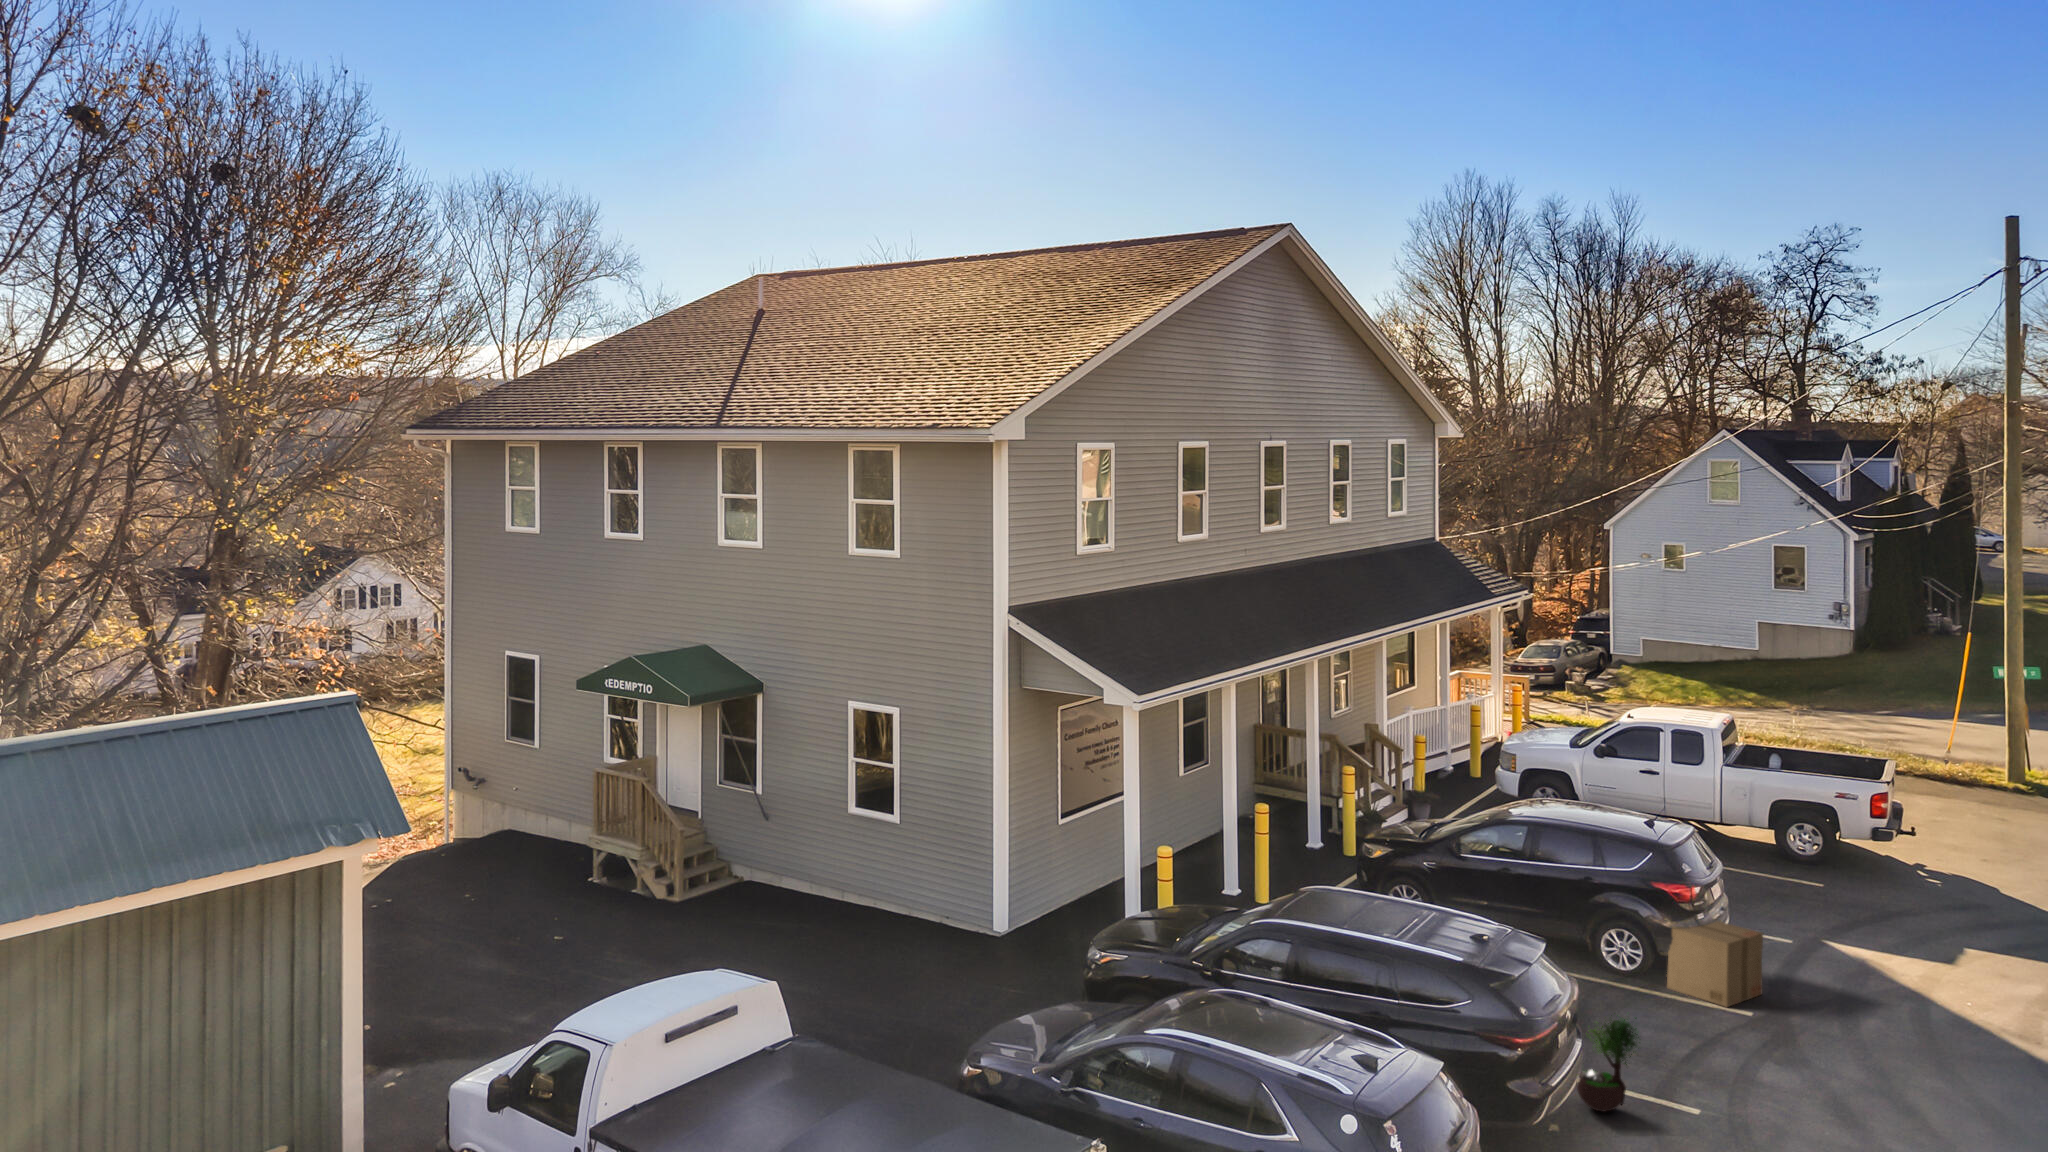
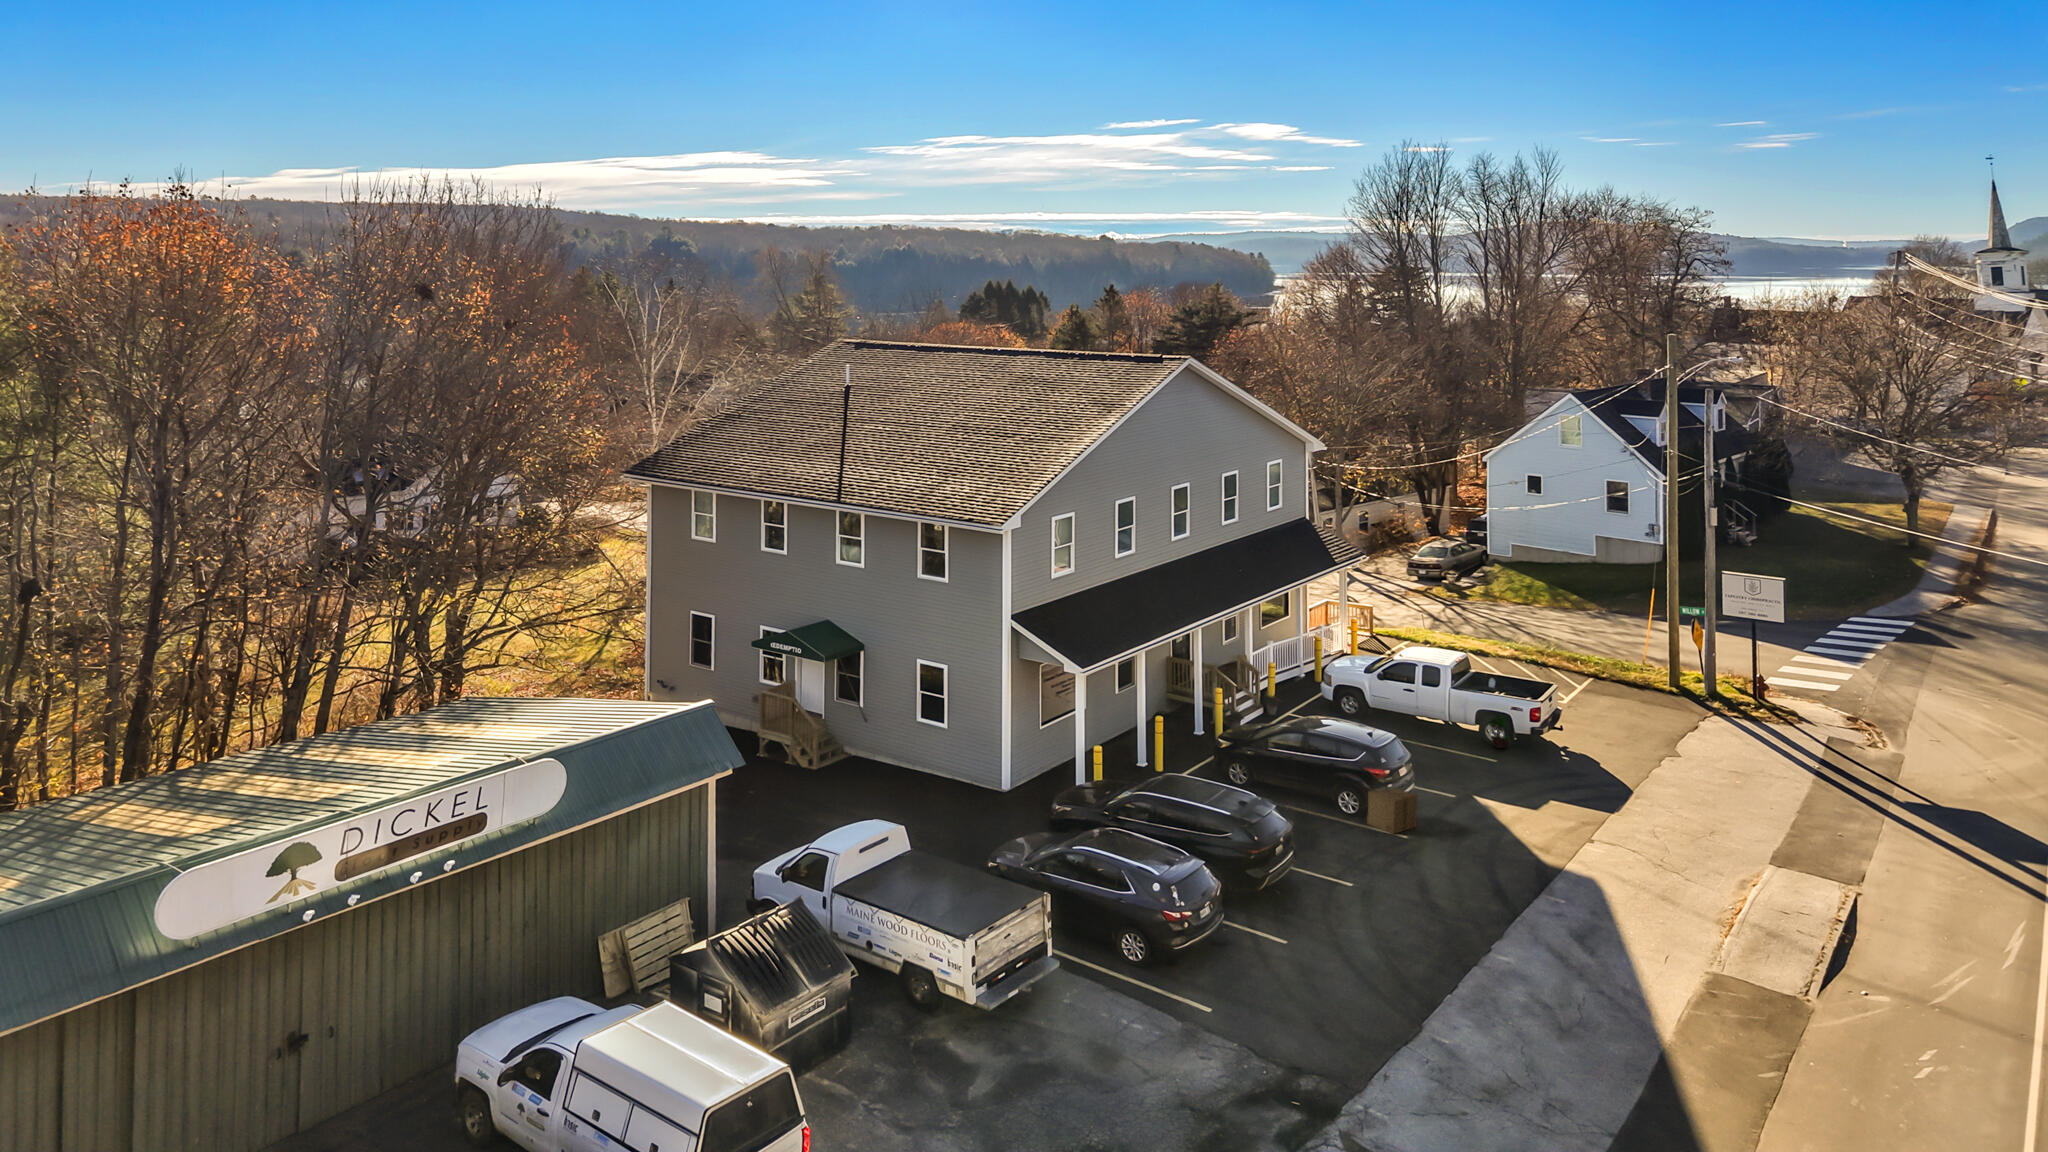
potted tree: present [1576,1013,1640,1111] -> present [1489,716,1509,748]

